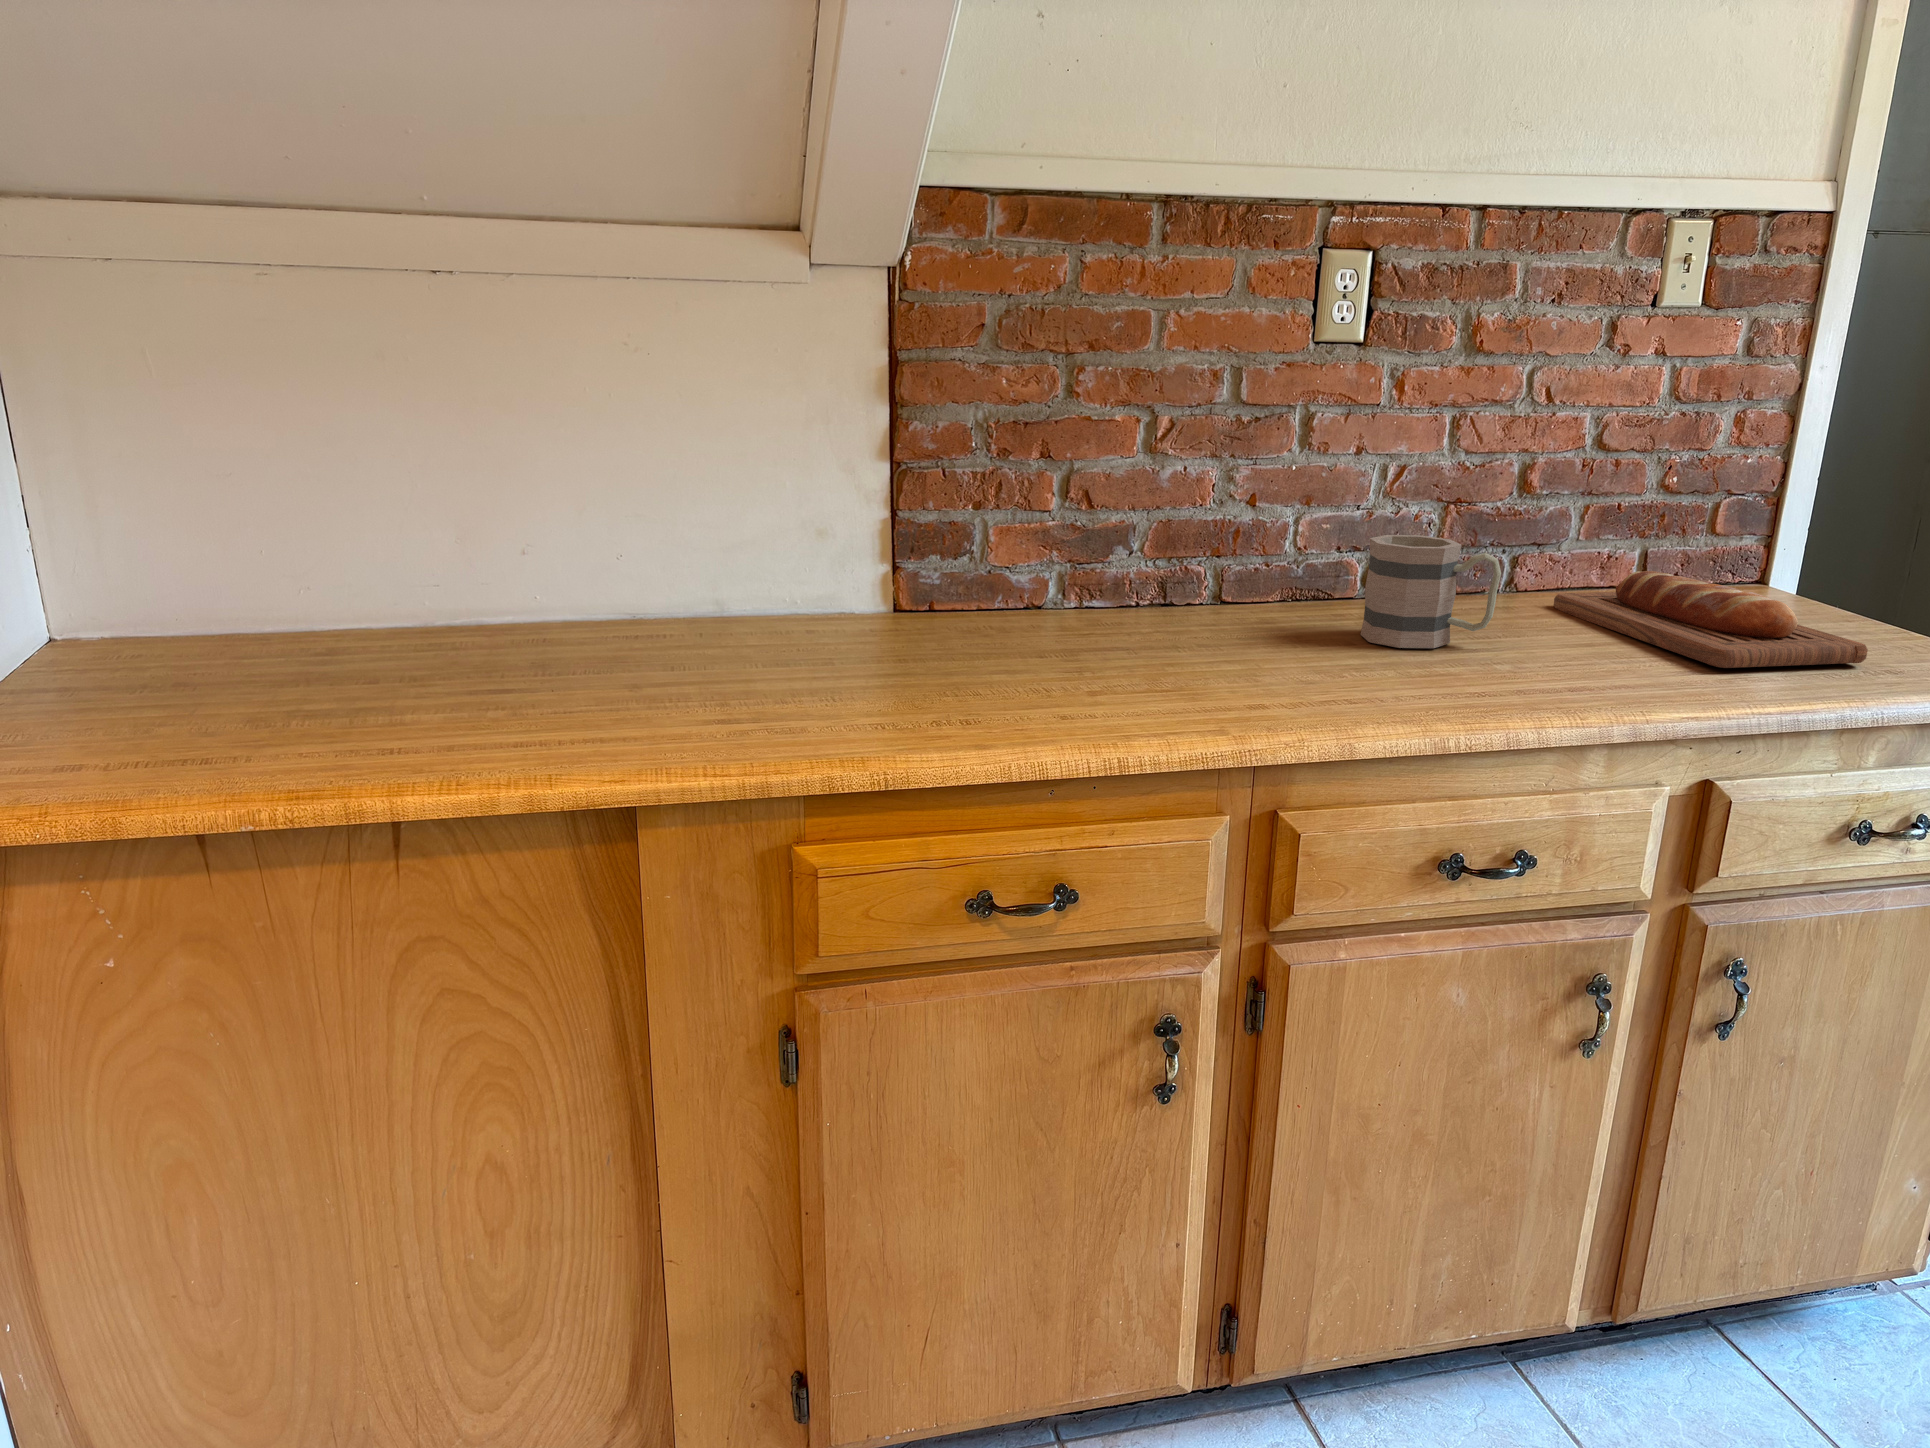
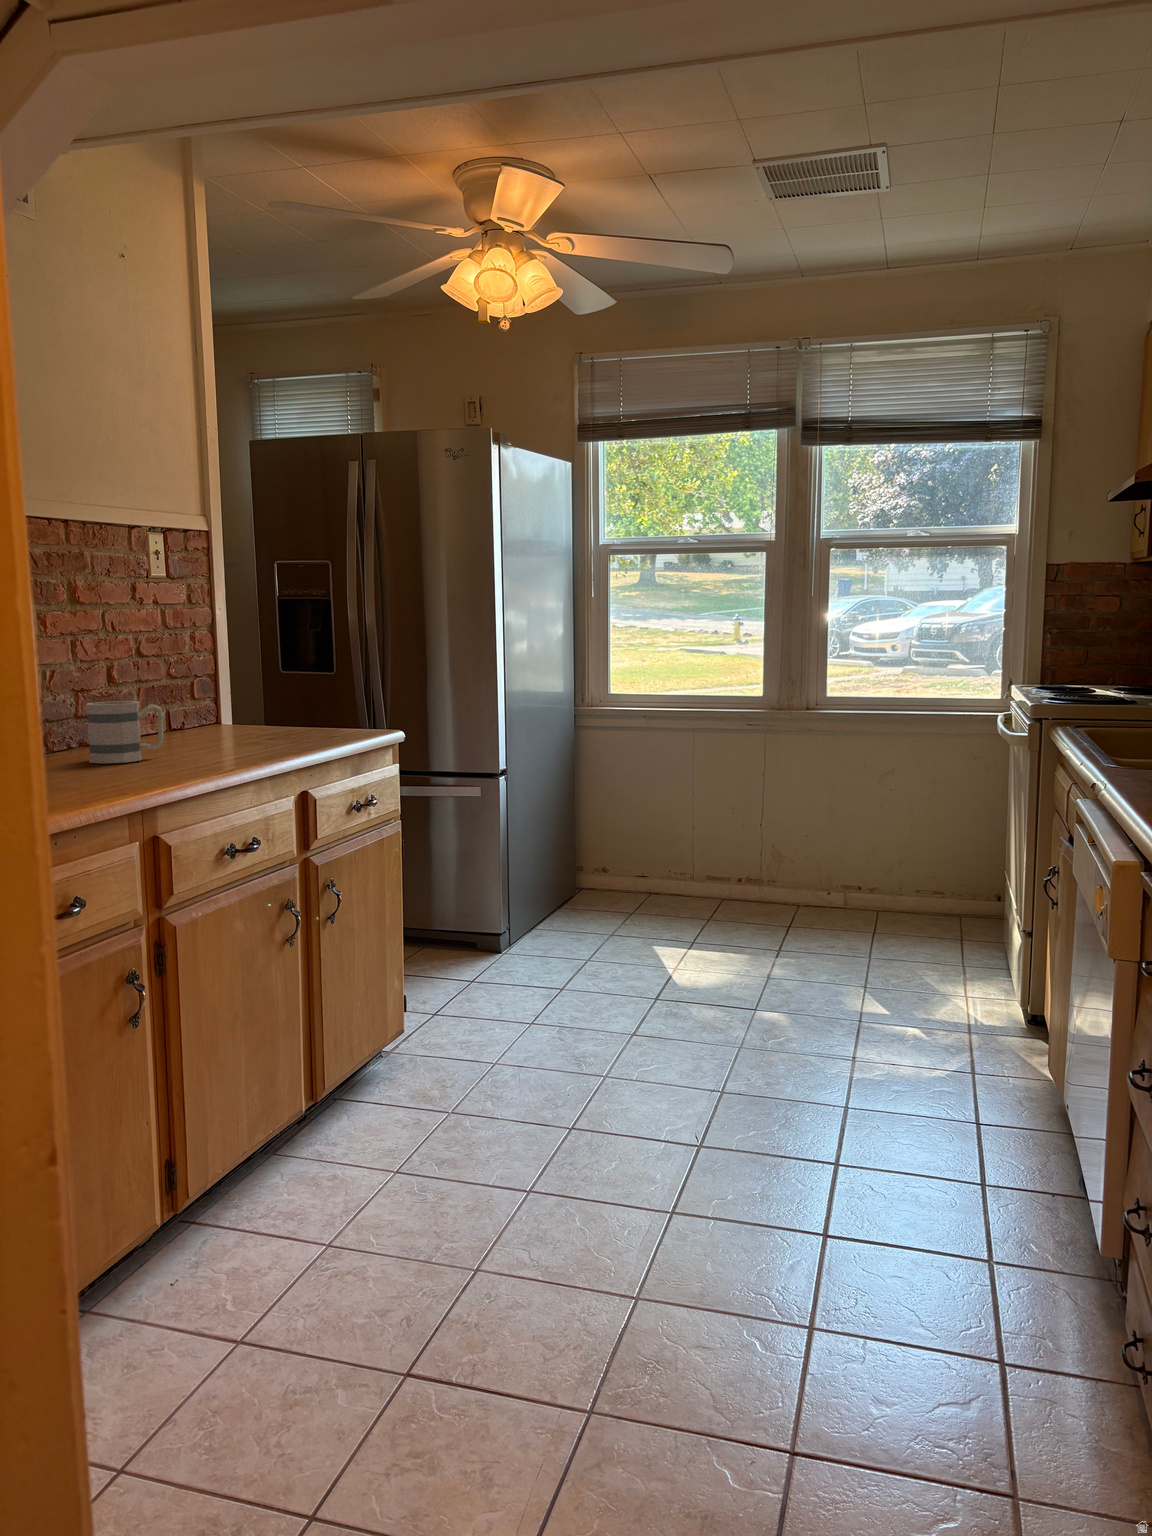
bread loaf: present [1554,571,1868,668] -> none [150,715,321,747]

